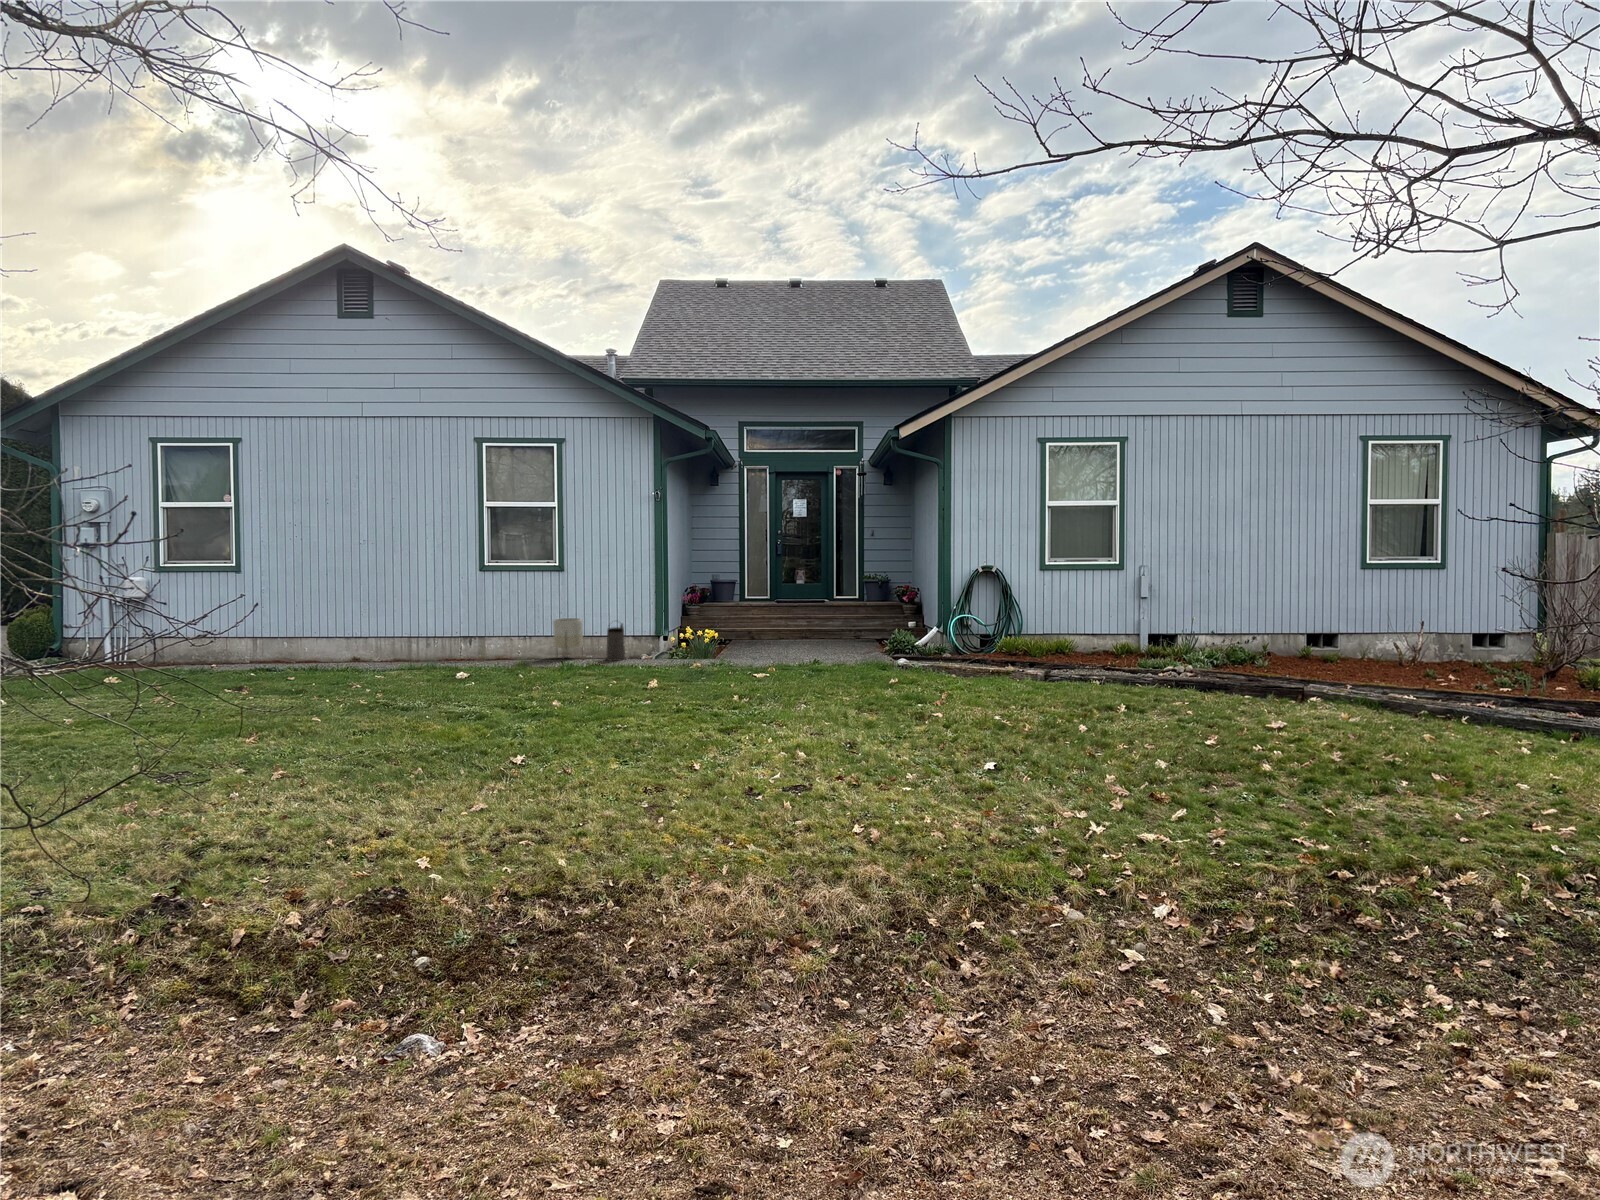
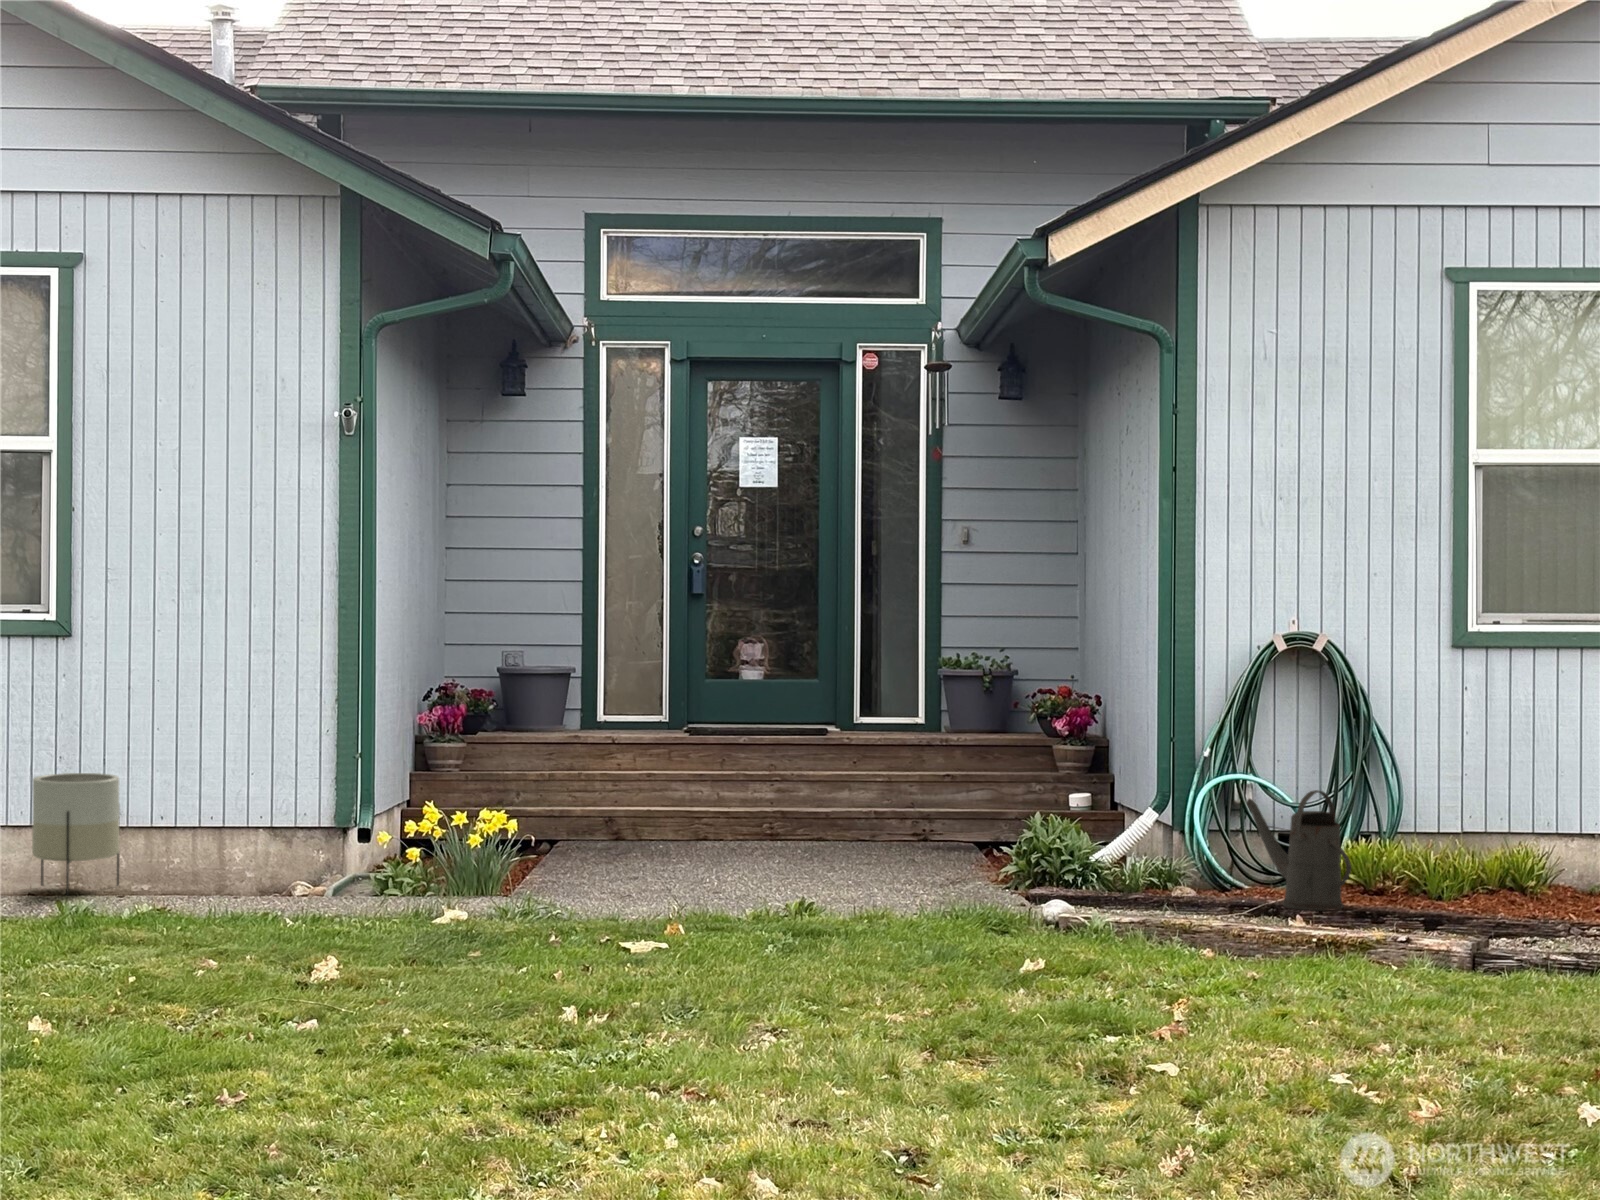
watering can: present [606,623,626,661] -> present [1247,790,1351,911]

